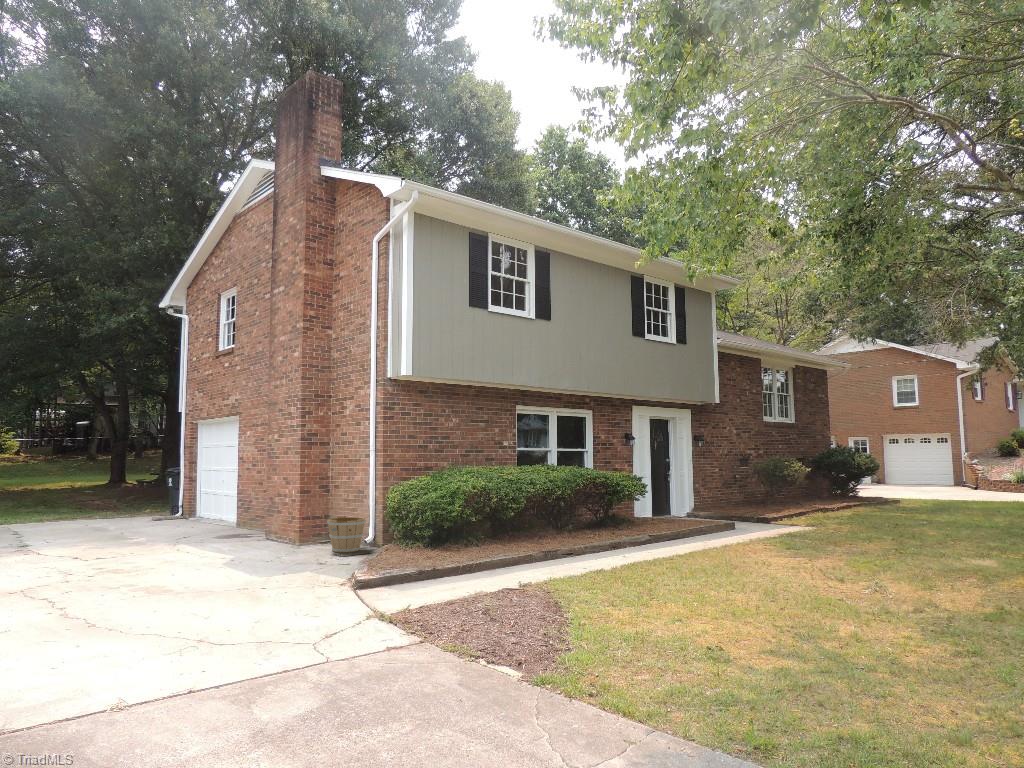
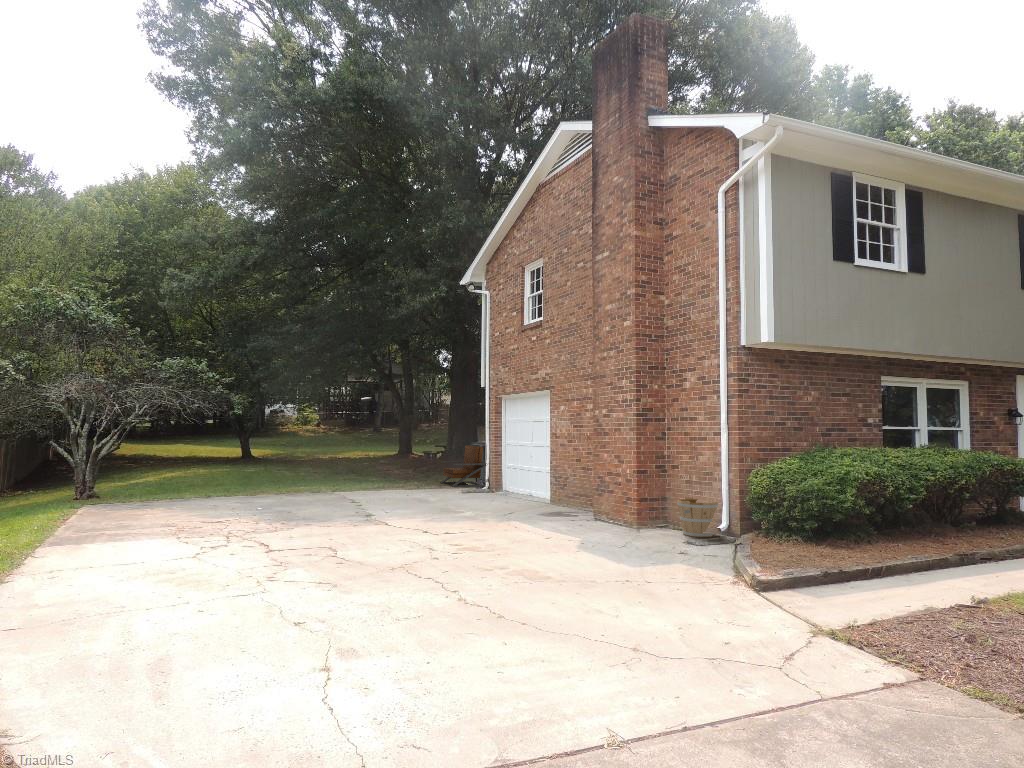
lounge chair: none [127,473,179,517] -> present [441,445,487,487]

